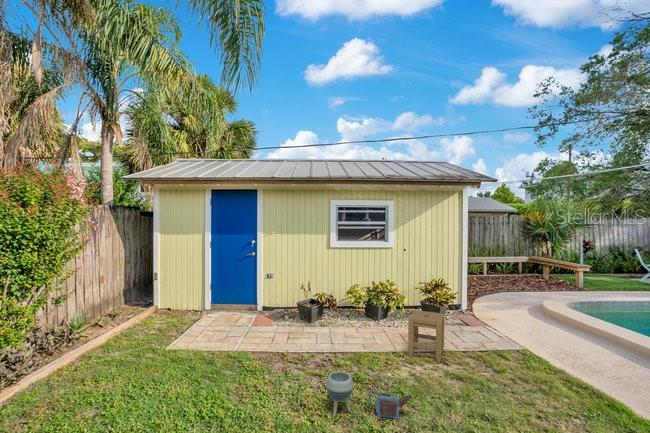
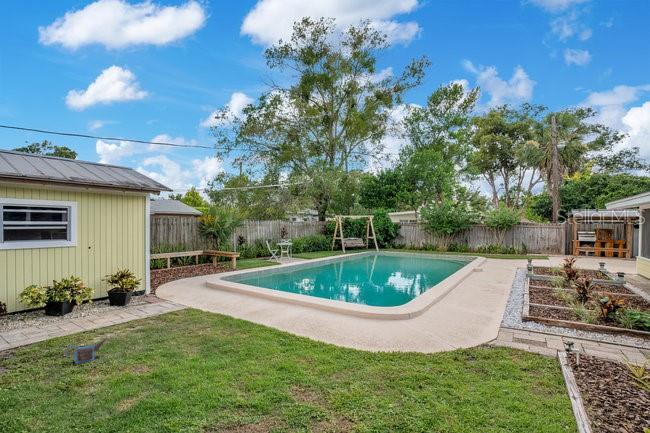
stool: present [408,310,444,363] -> none [98,291,130,330]
planter: present [326,372,354,416] -> none [22,341,51,376]

